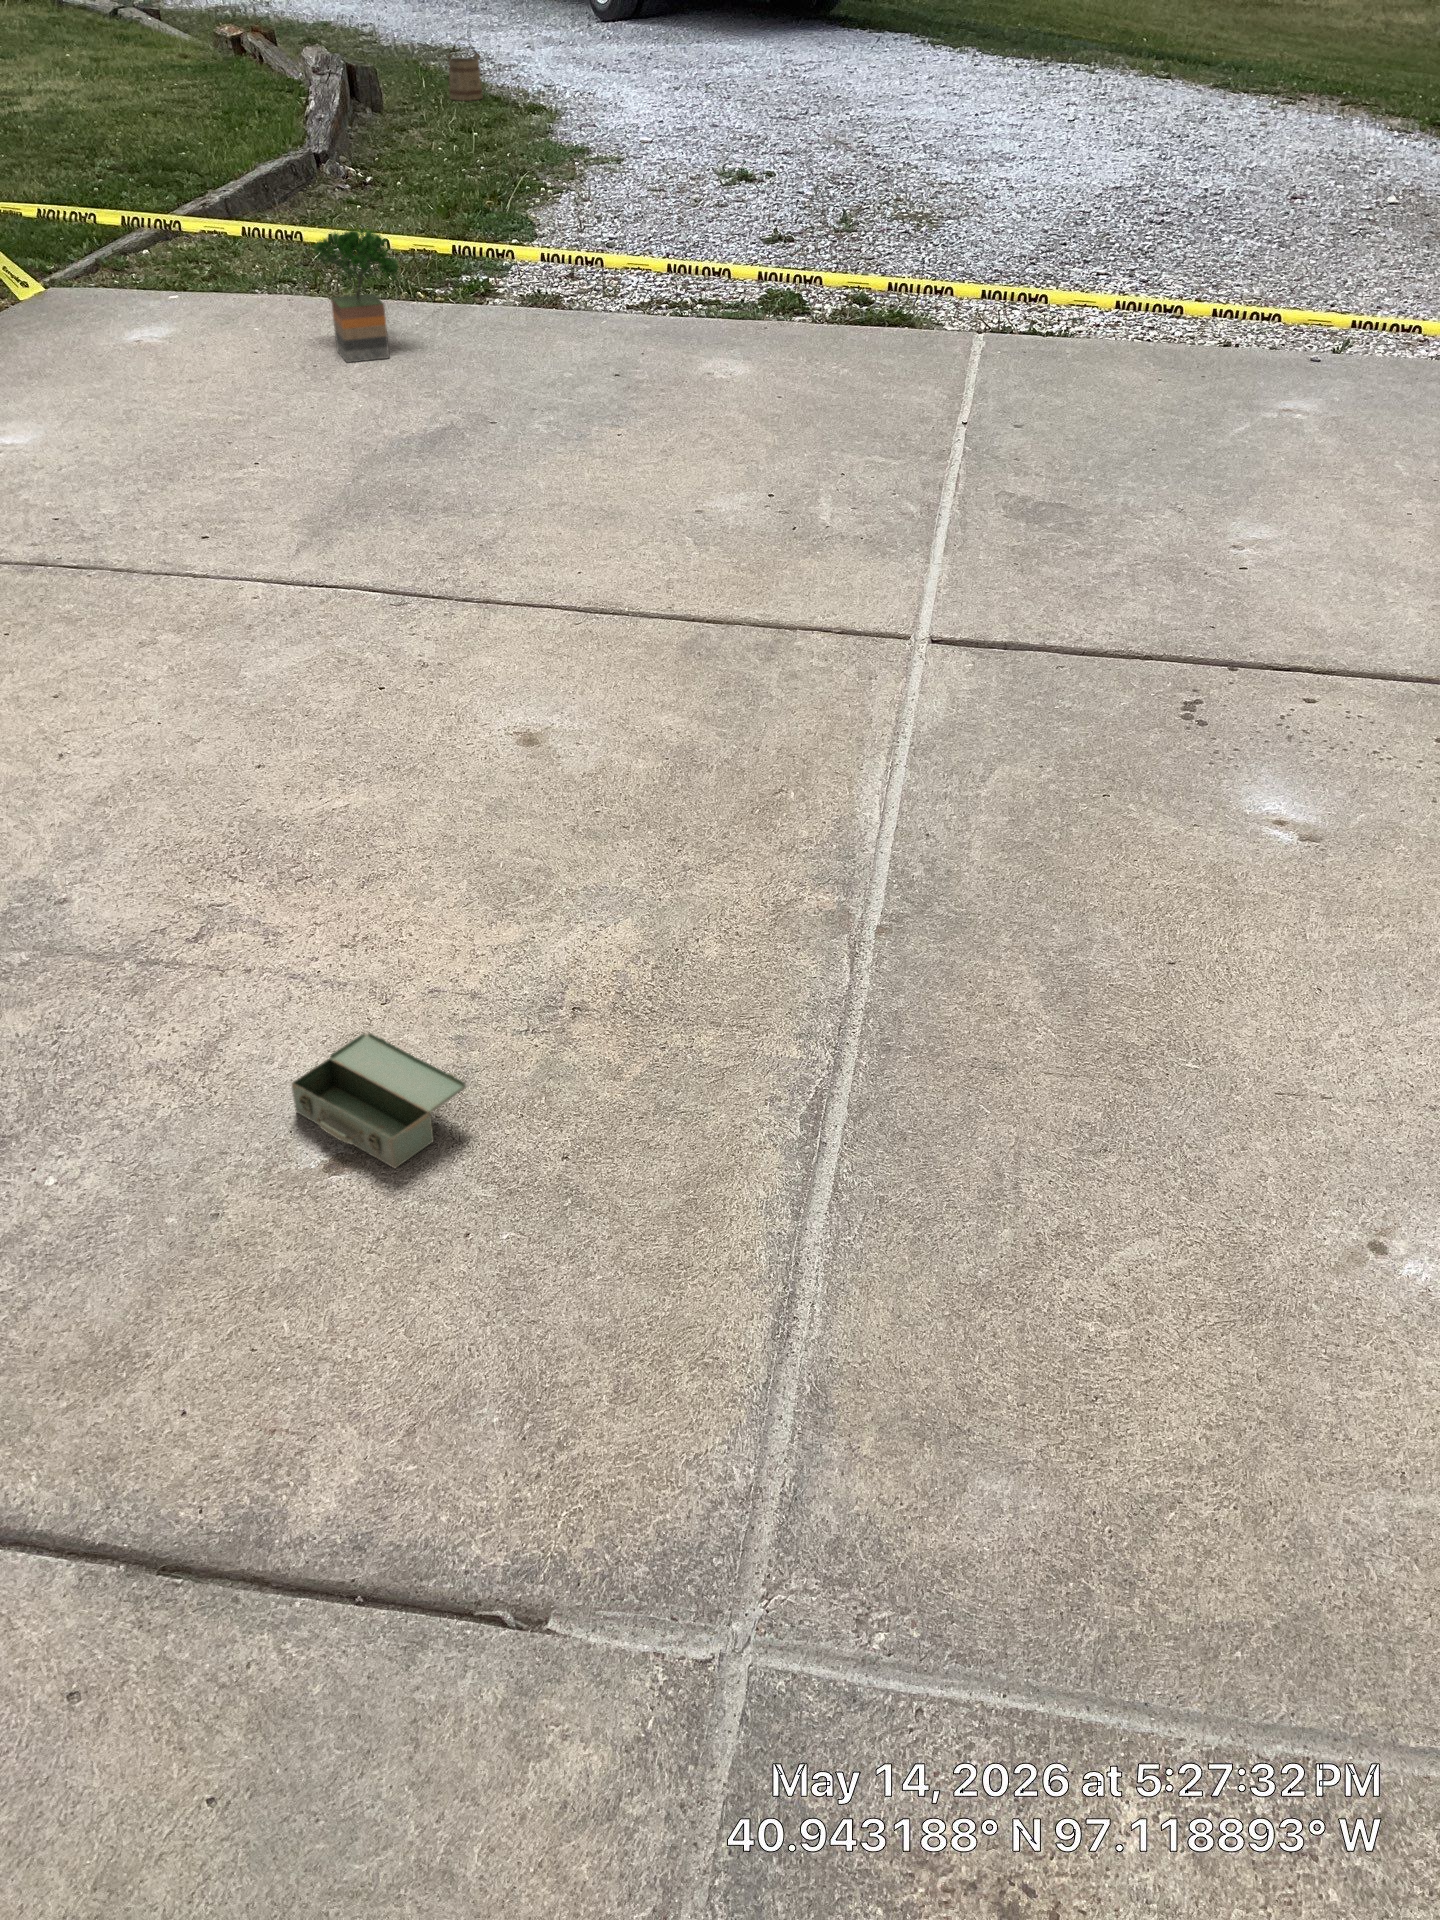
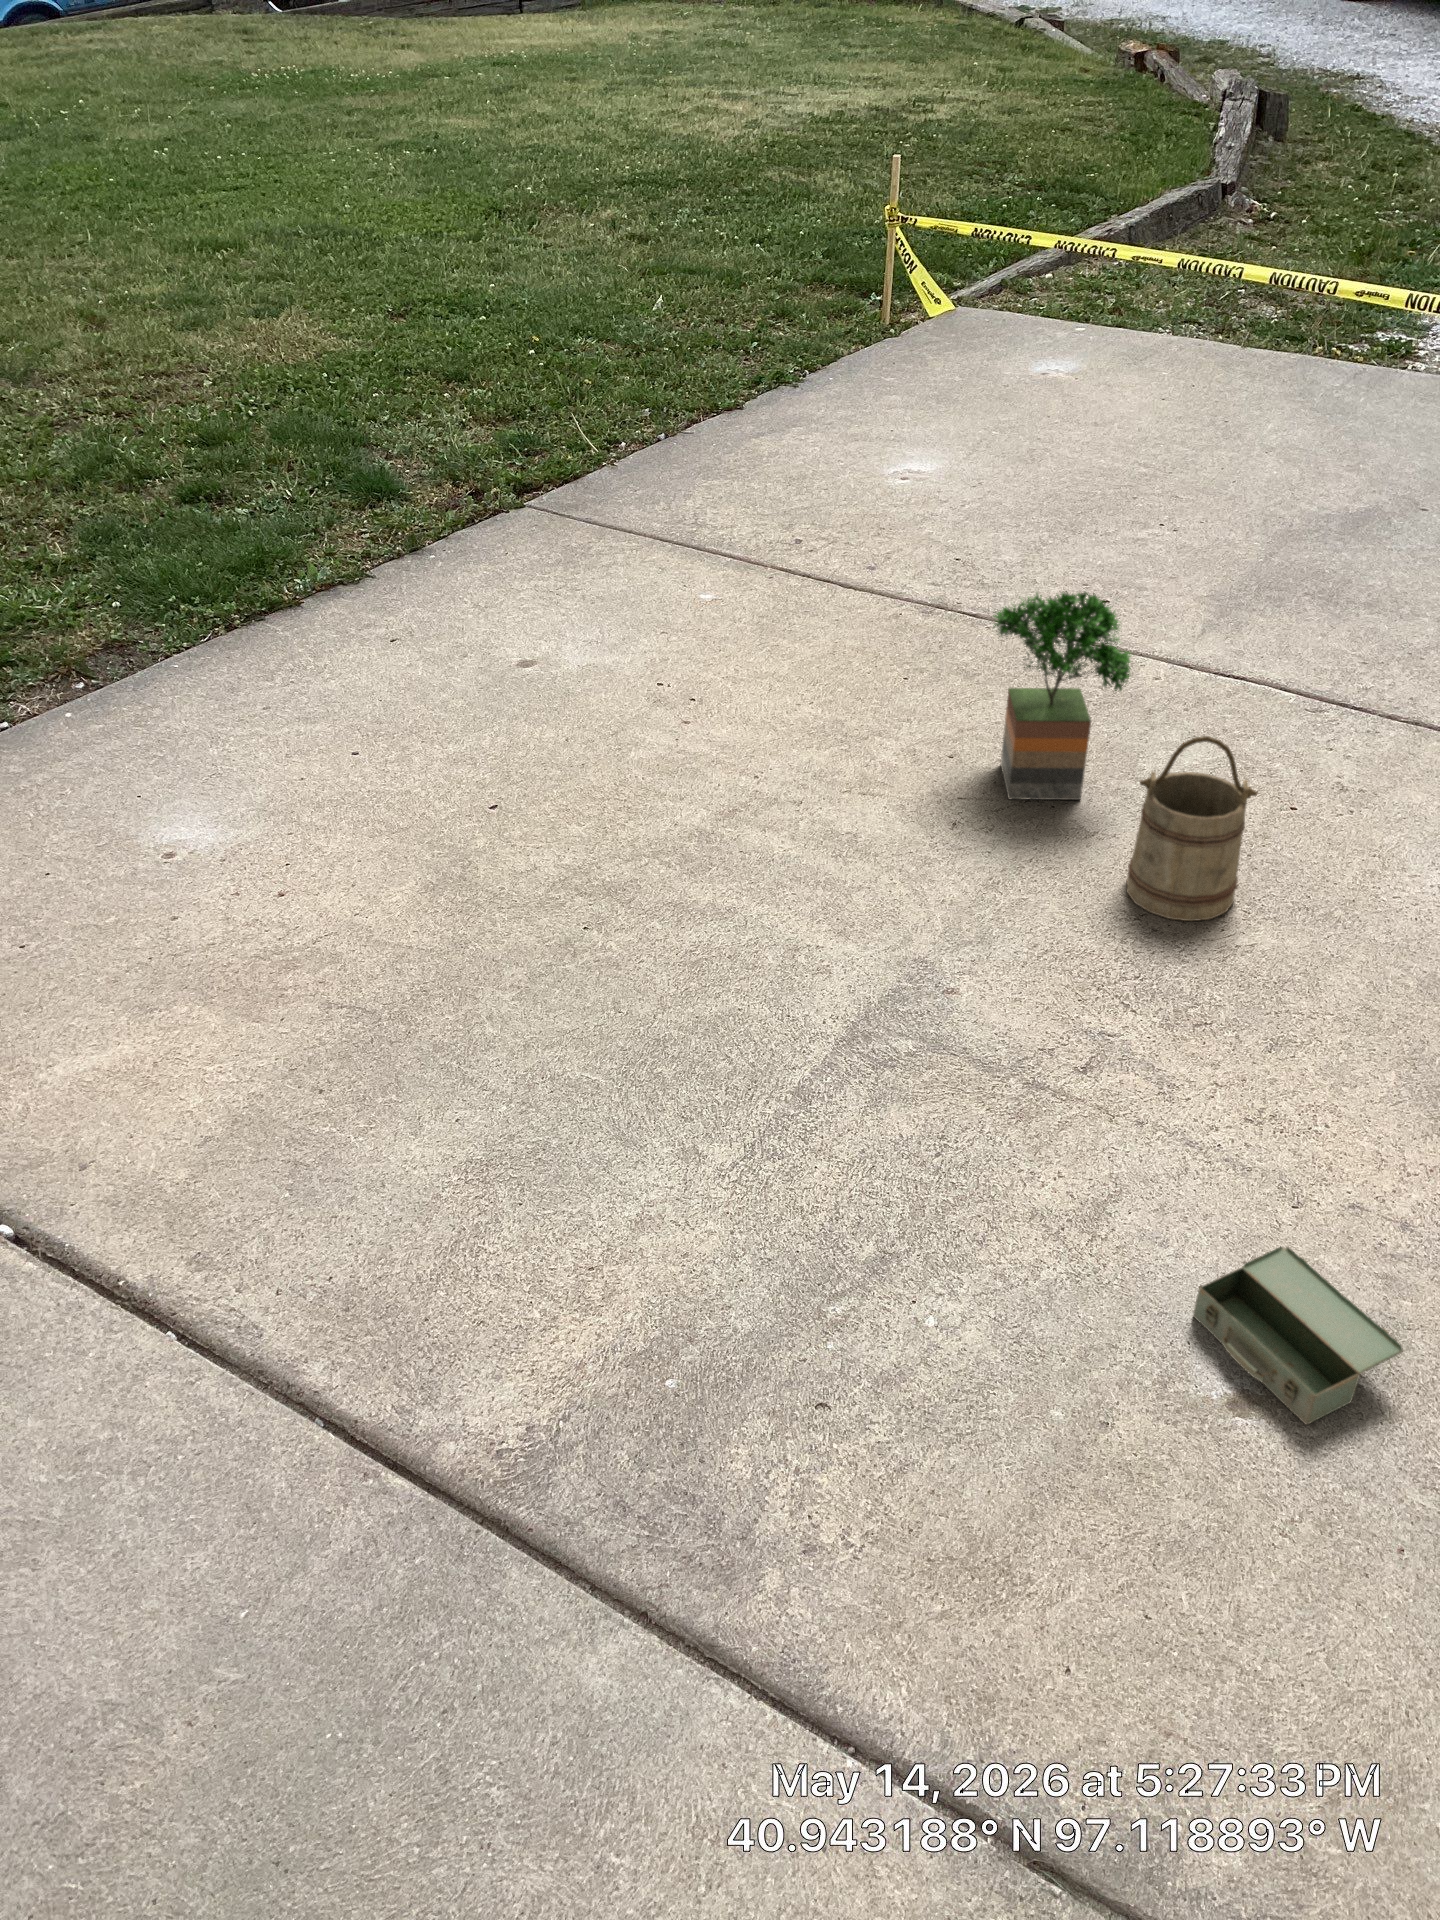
bucket: present [447,38,483,101] -> present [1127,736,1258,921]
potted tree: present [314,229,399,362] -> present [994,591,1131,800]

